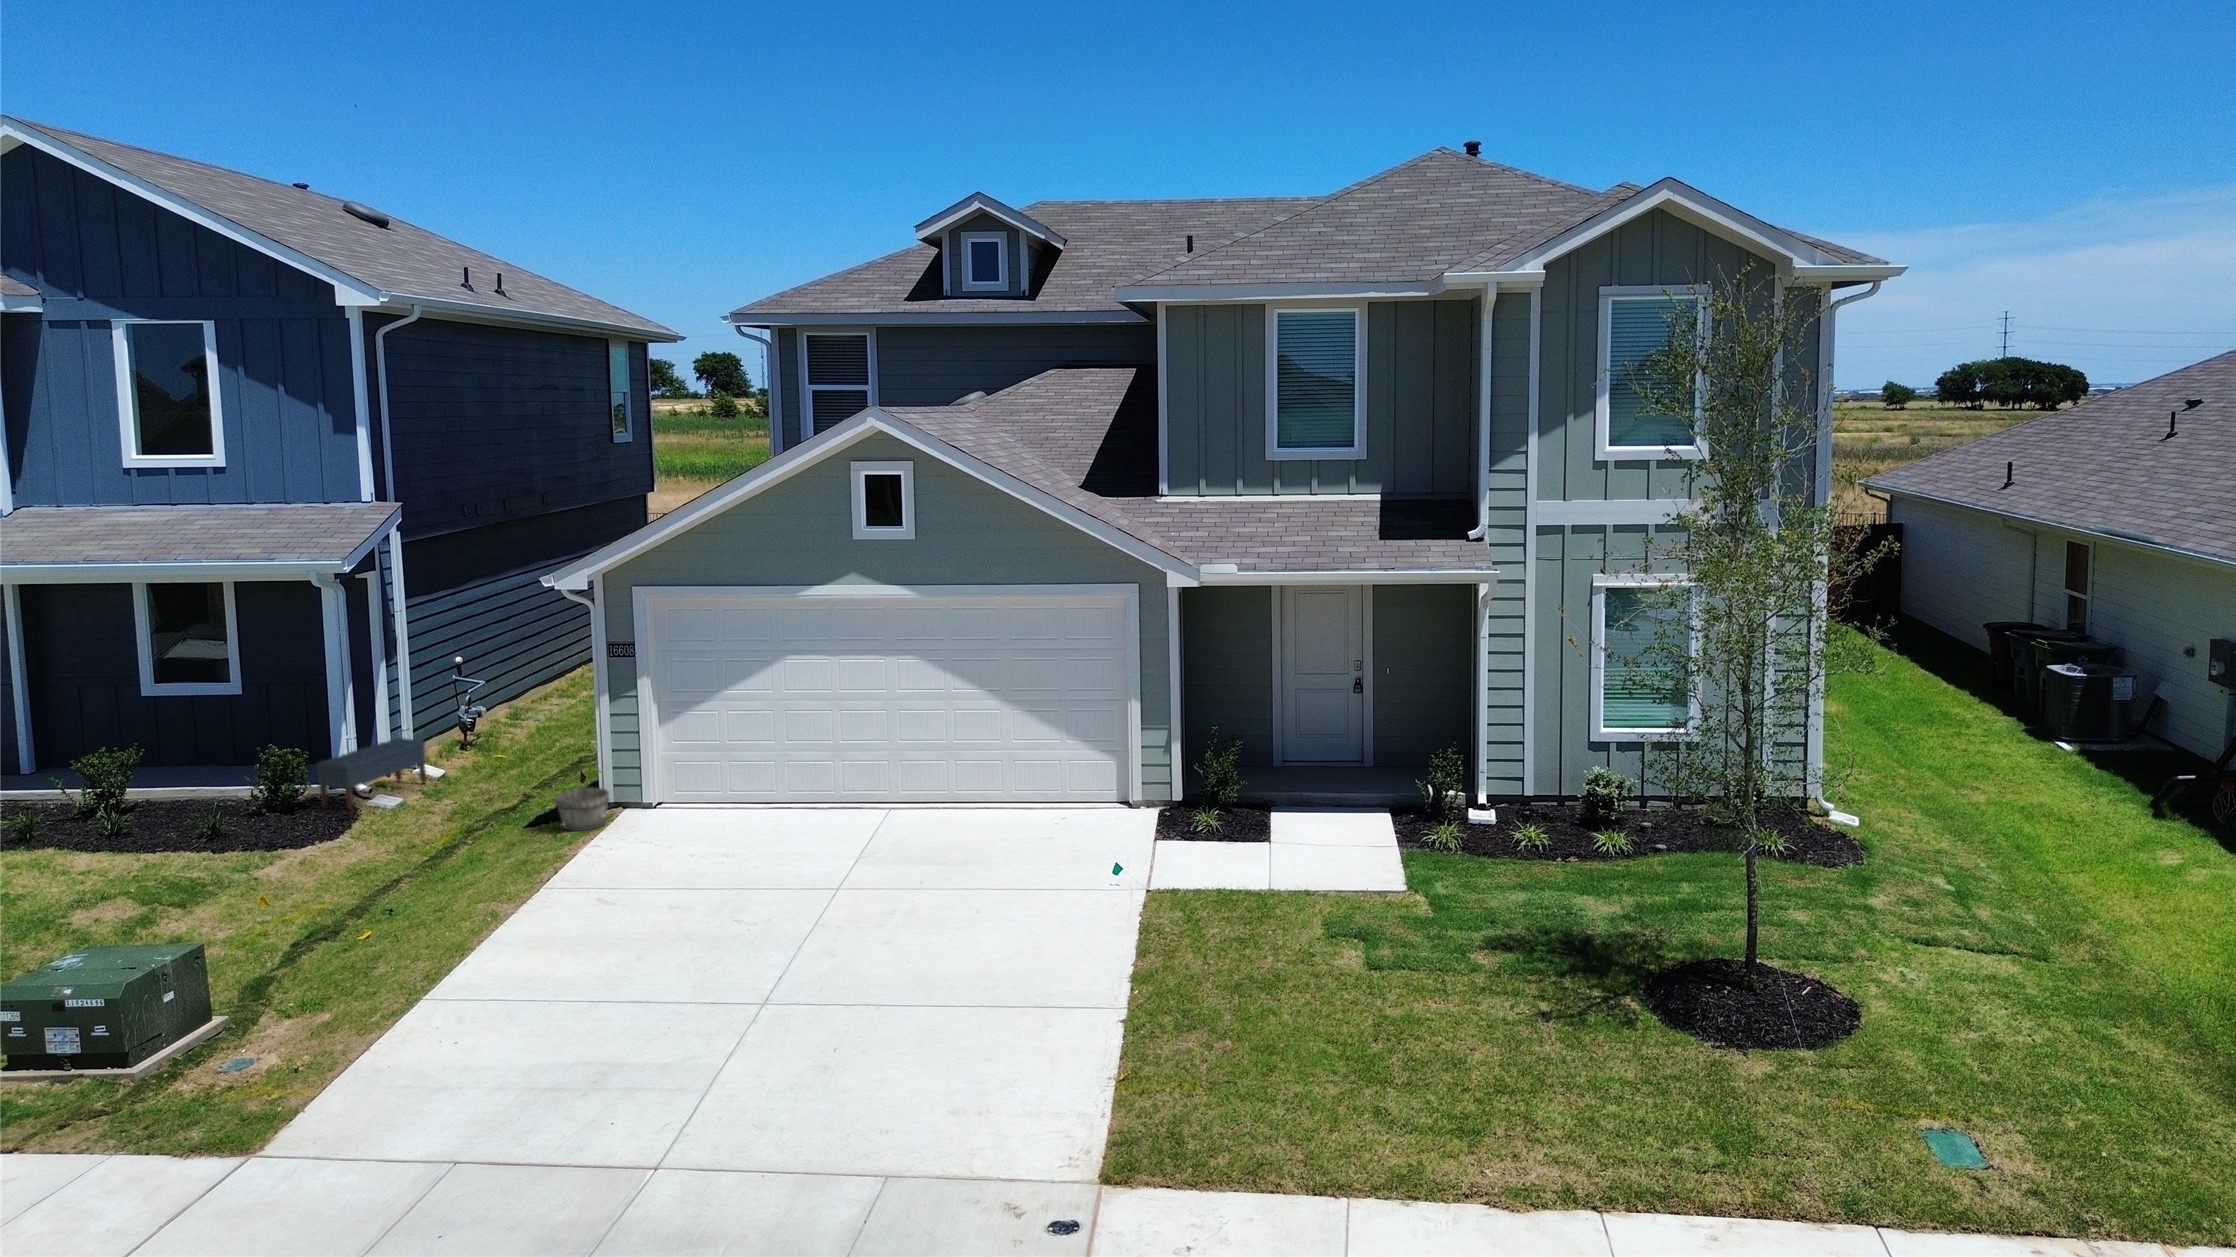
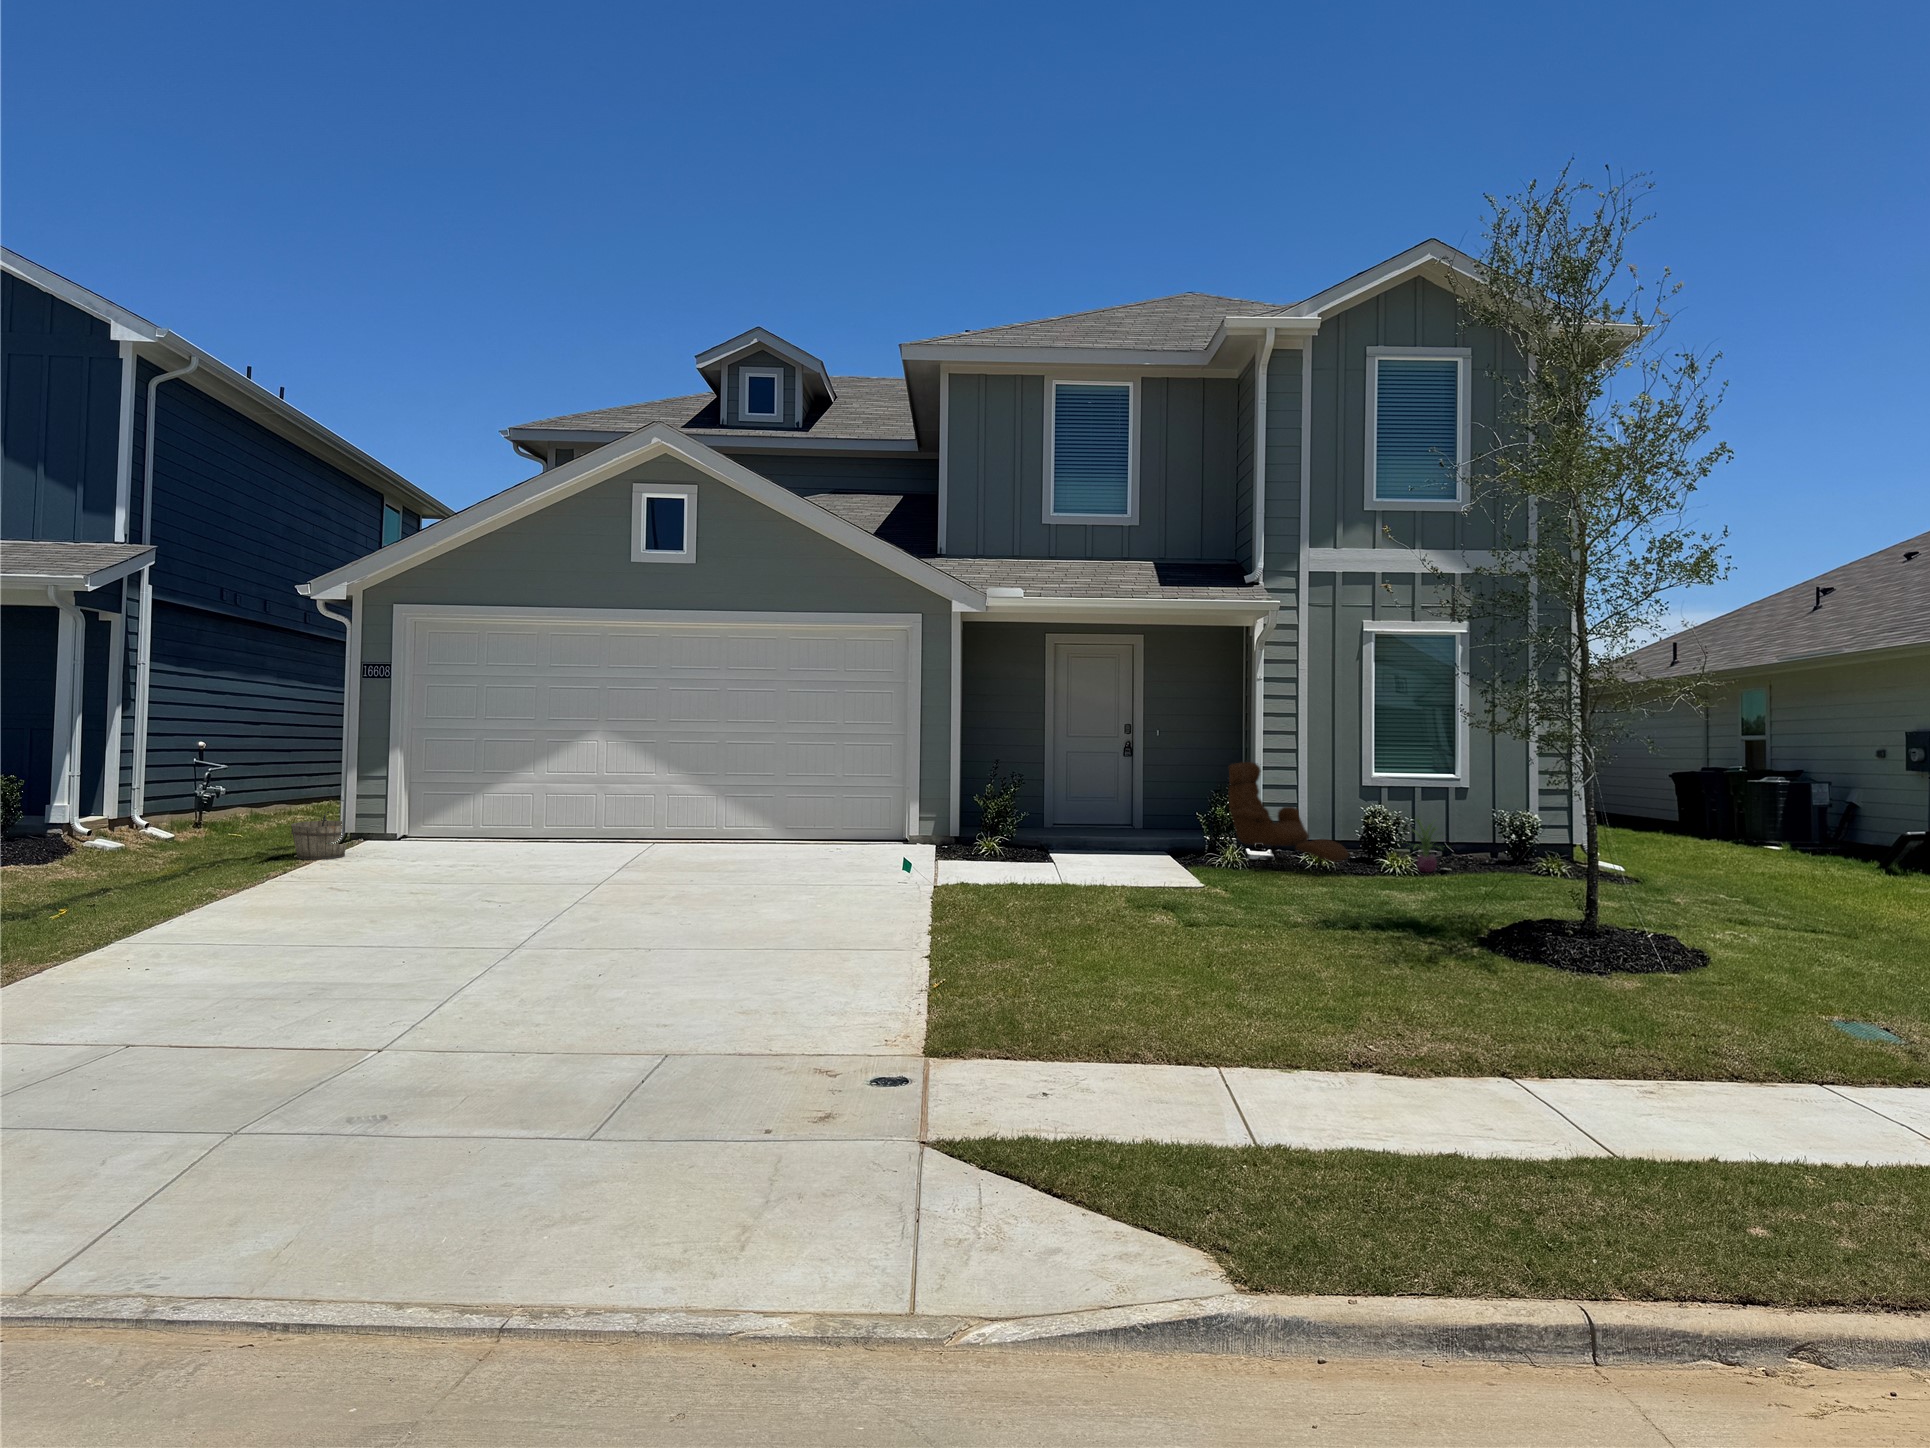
lounge chair: none [1450,718,1570,846] -> present [1228,762,1348,876]
bench: present [315,738,426,810] -> none [26,786,154,847]
decorative plant: none [1618,776,1682,833] -> present [1412,818,1439,872]

